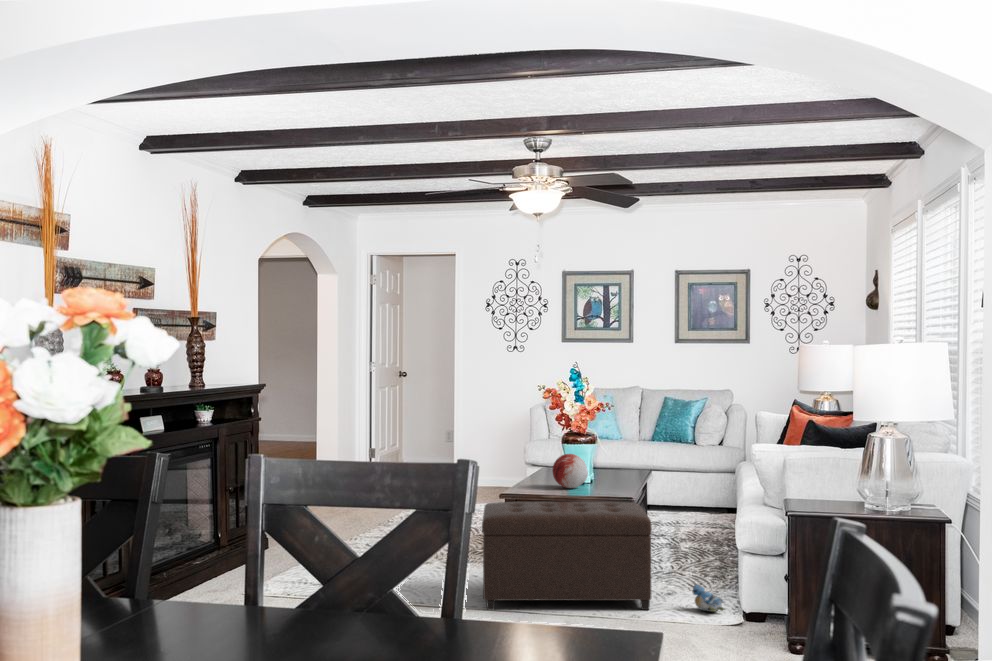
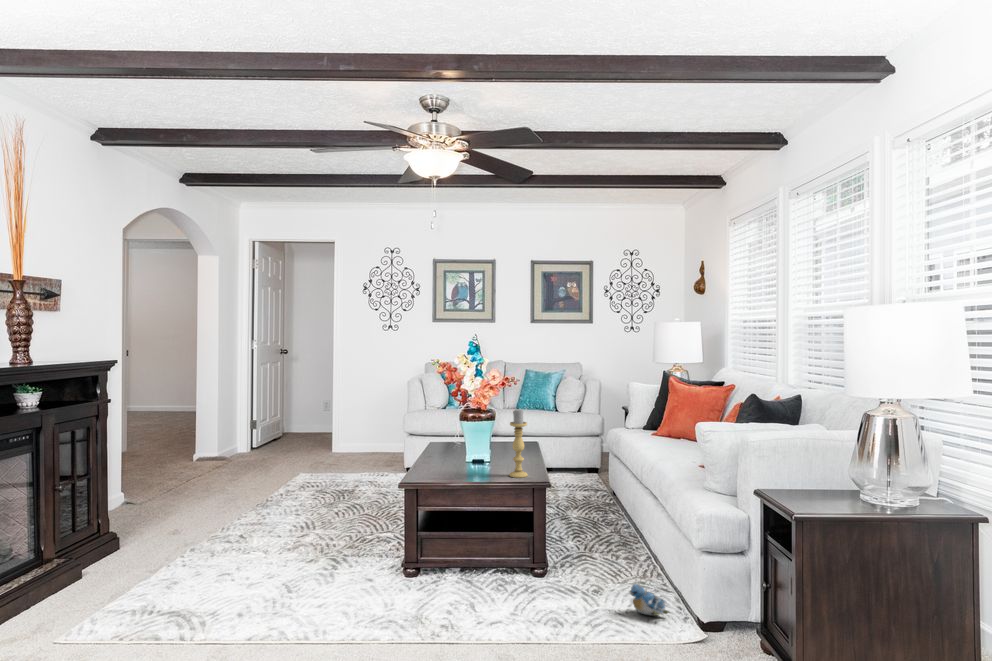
candle holder: none [601,431,618,495] -> present [509,409,528,478]
decorative orb: present [553,454,588,488] -> none [454,433,491,470]
ottoman: present [482,502,652,610] -> none [385,488,588,642]

